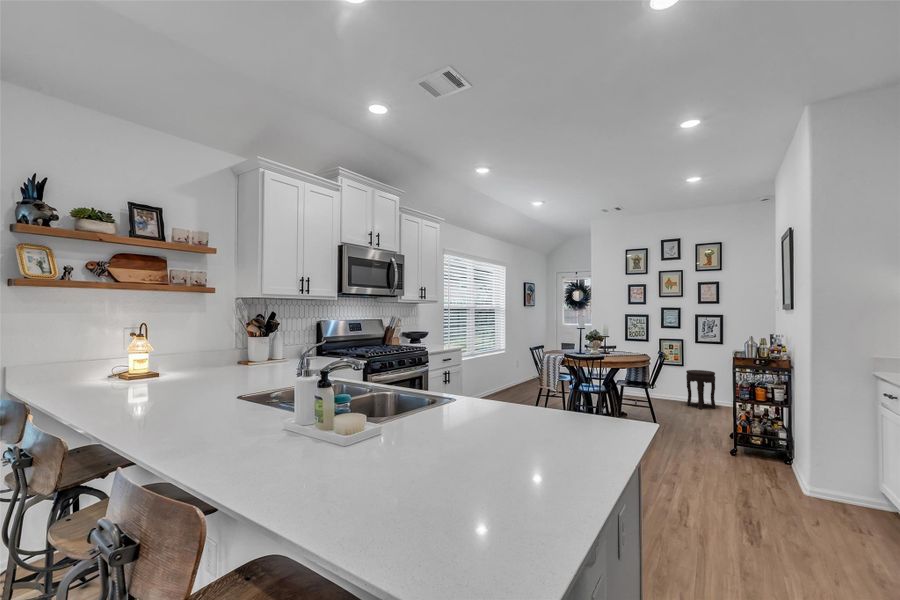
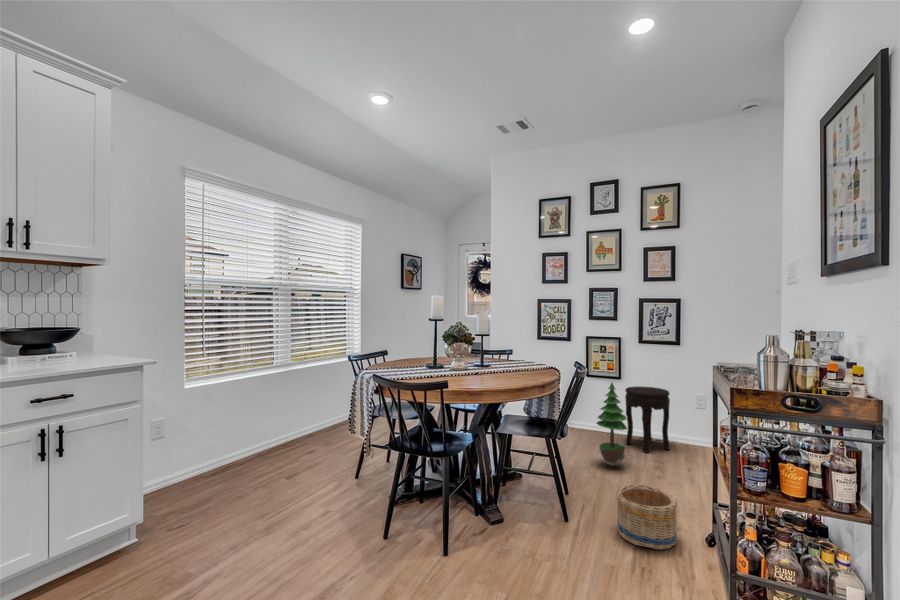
potted tree: none [668,364,688,414] -> present [596,383,627,466]
basket: none [681,412,714,439] -> present [616,485,677,549]

